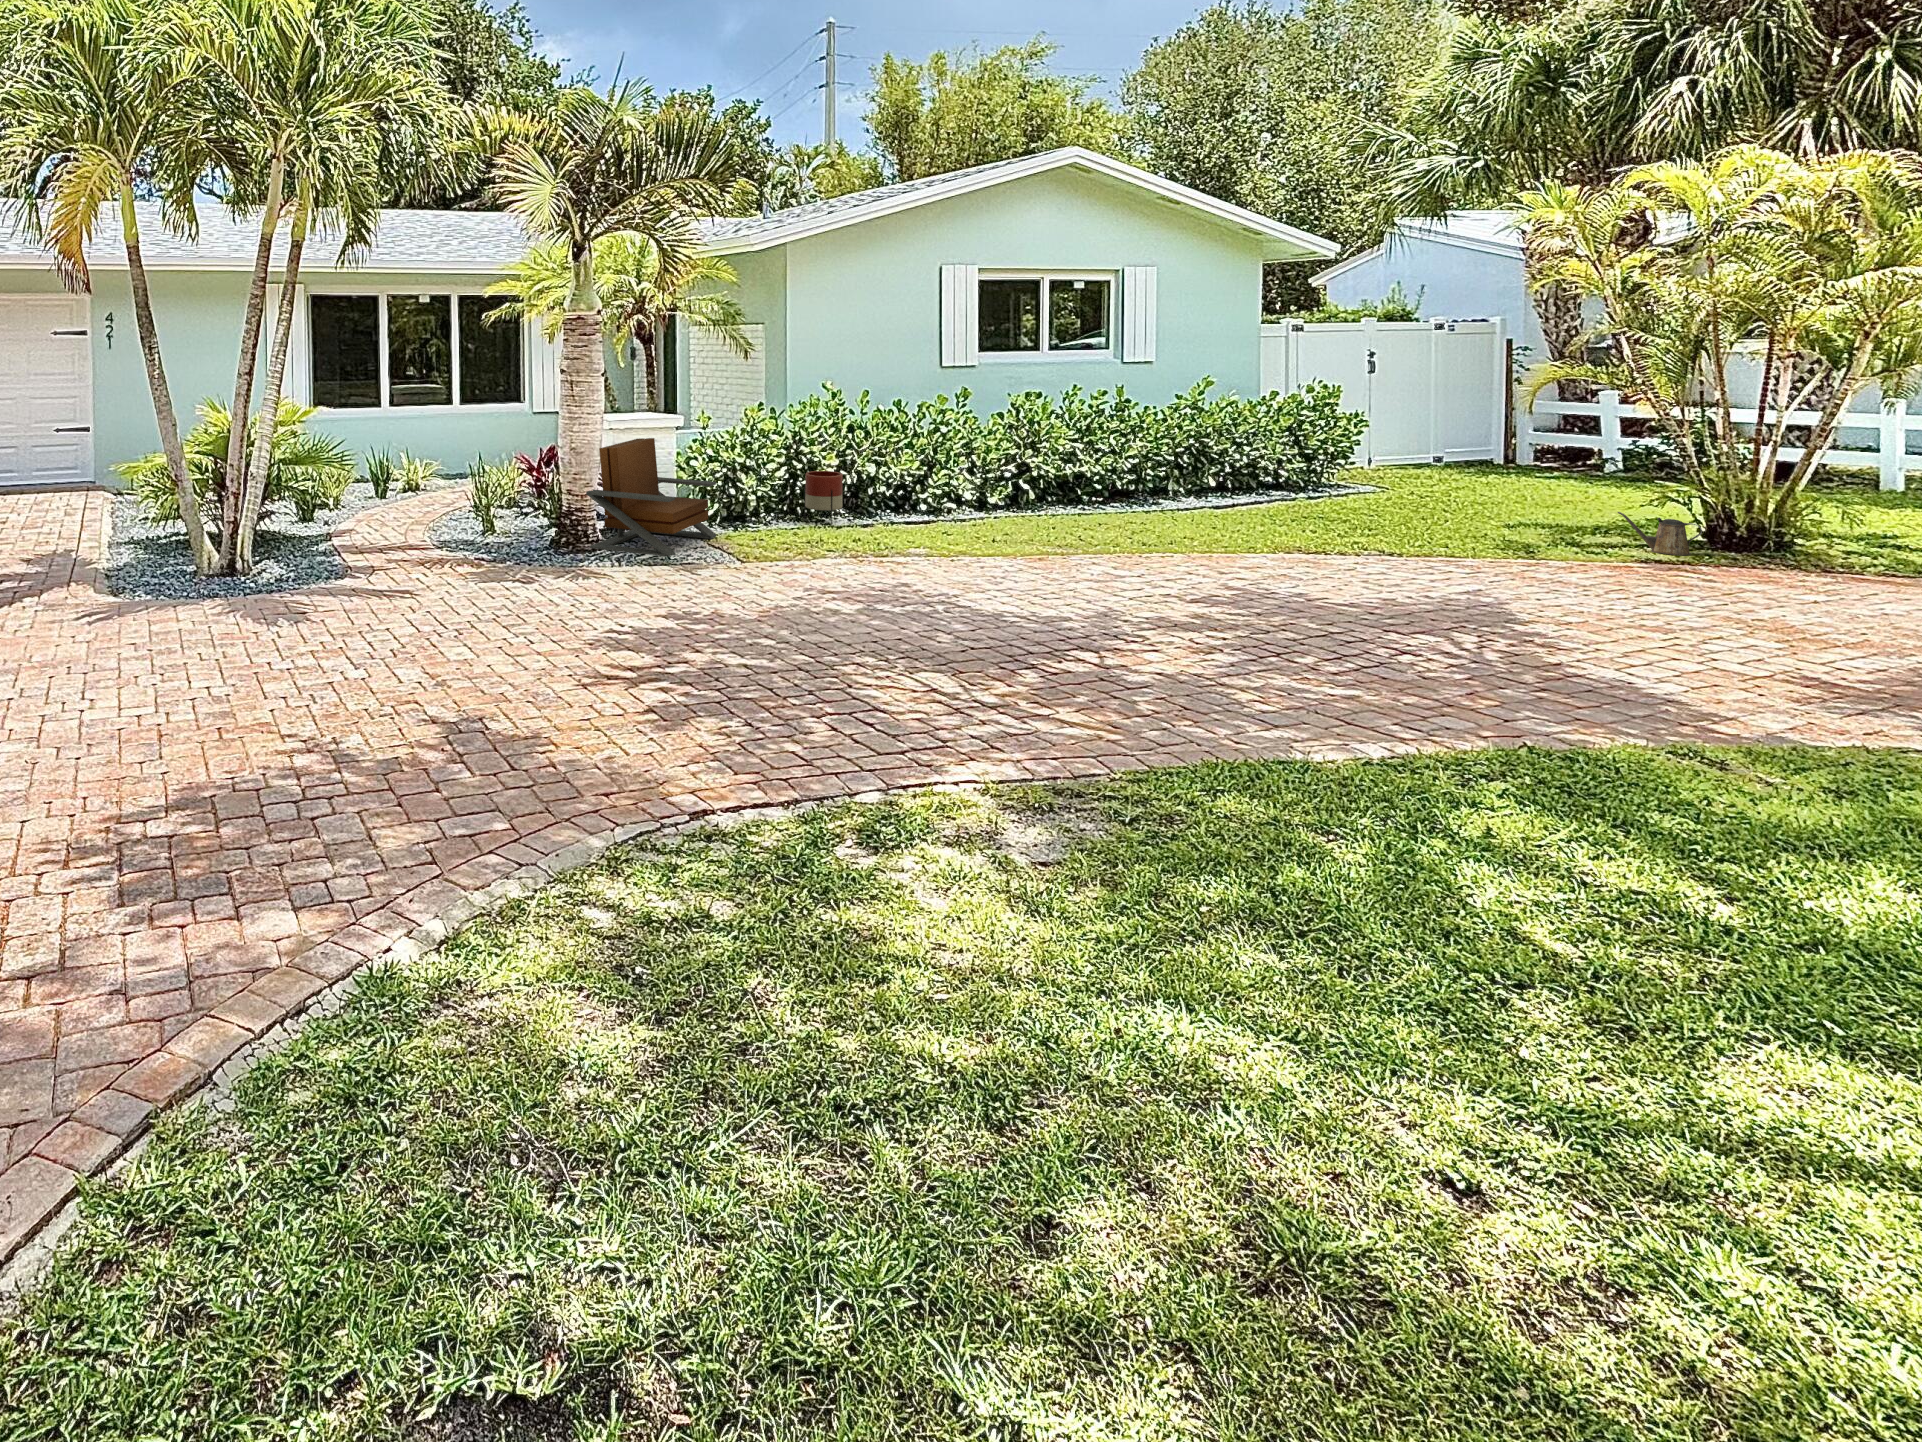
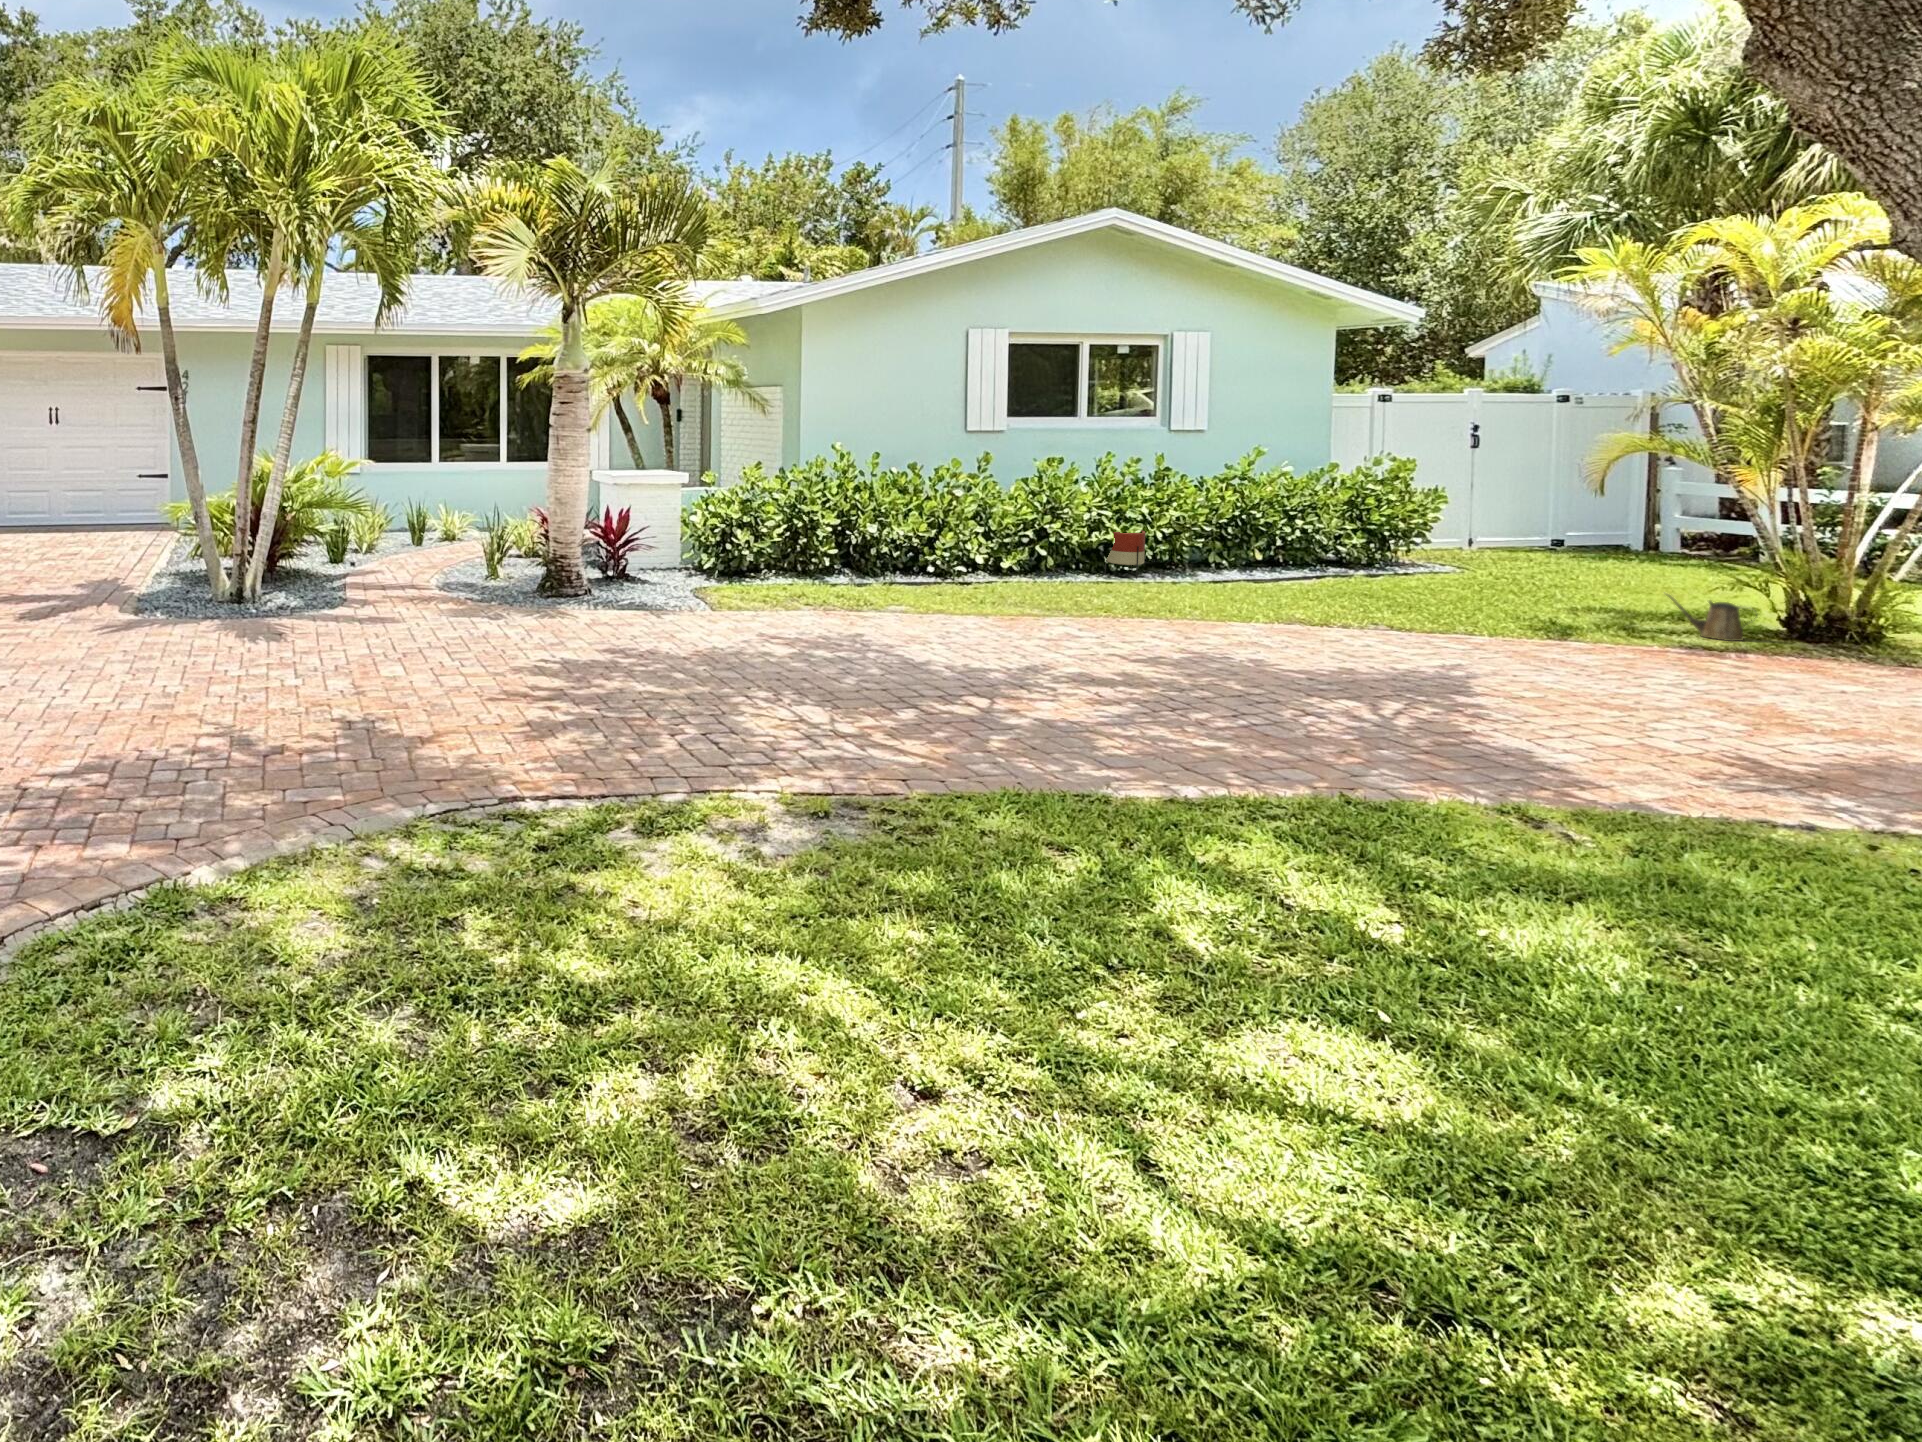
lounge chair: present [586,438,716,556] -> none [574,492,704,604]
planter: present [804,471,843,525] -> present [1105,531,1145,579]

